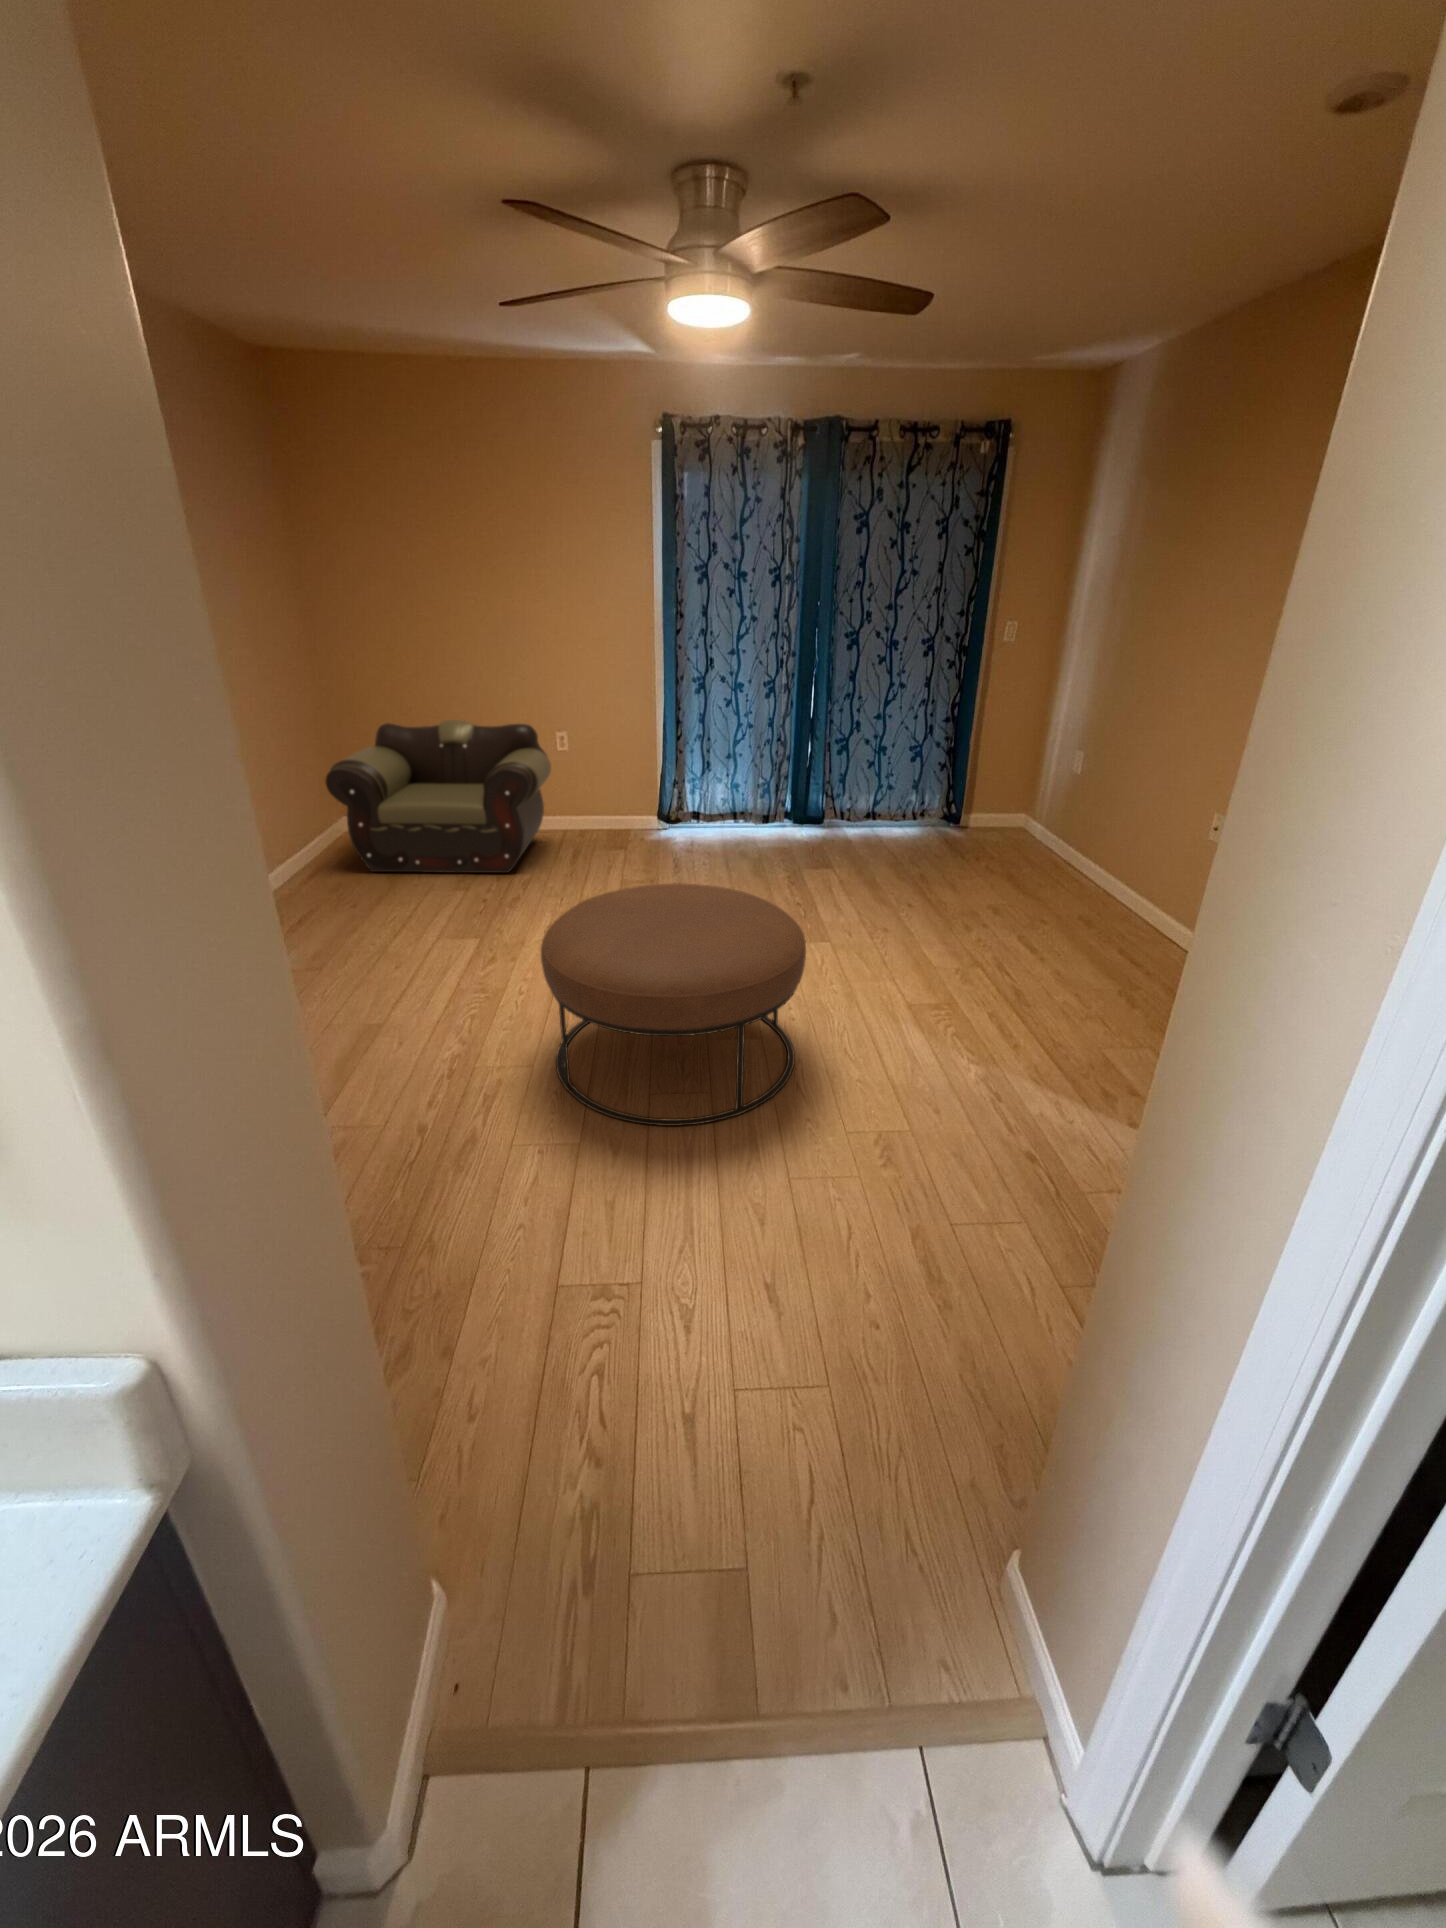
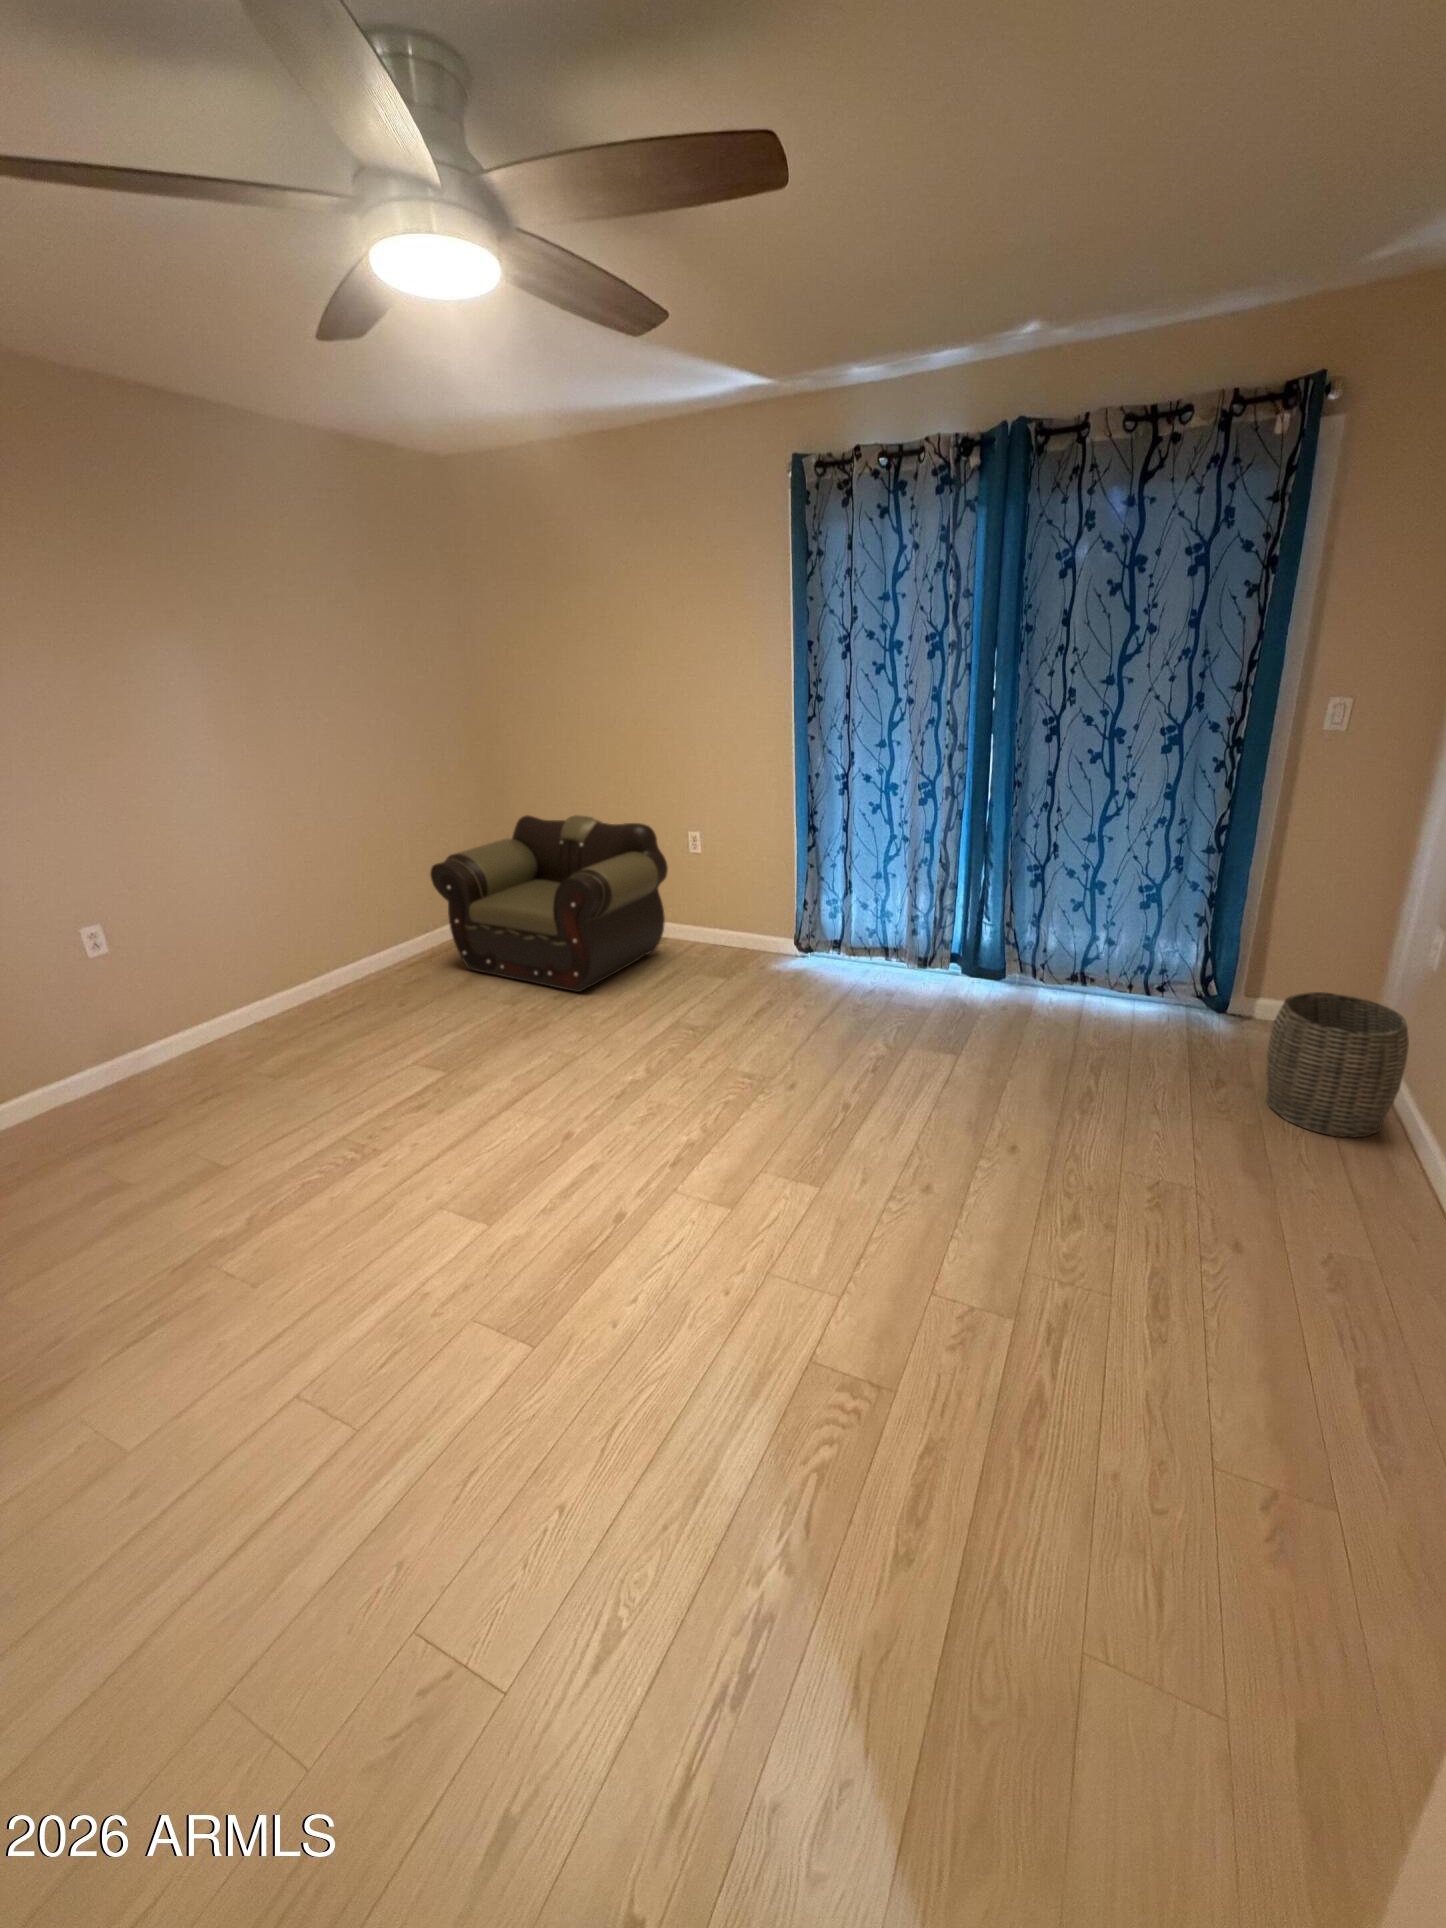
woven basket: none [1005,796,1076,873] -> present [1267,992,1409,1138]
ottoman: present [541,884,806,1126] -> none [147,1082,589,1511]

